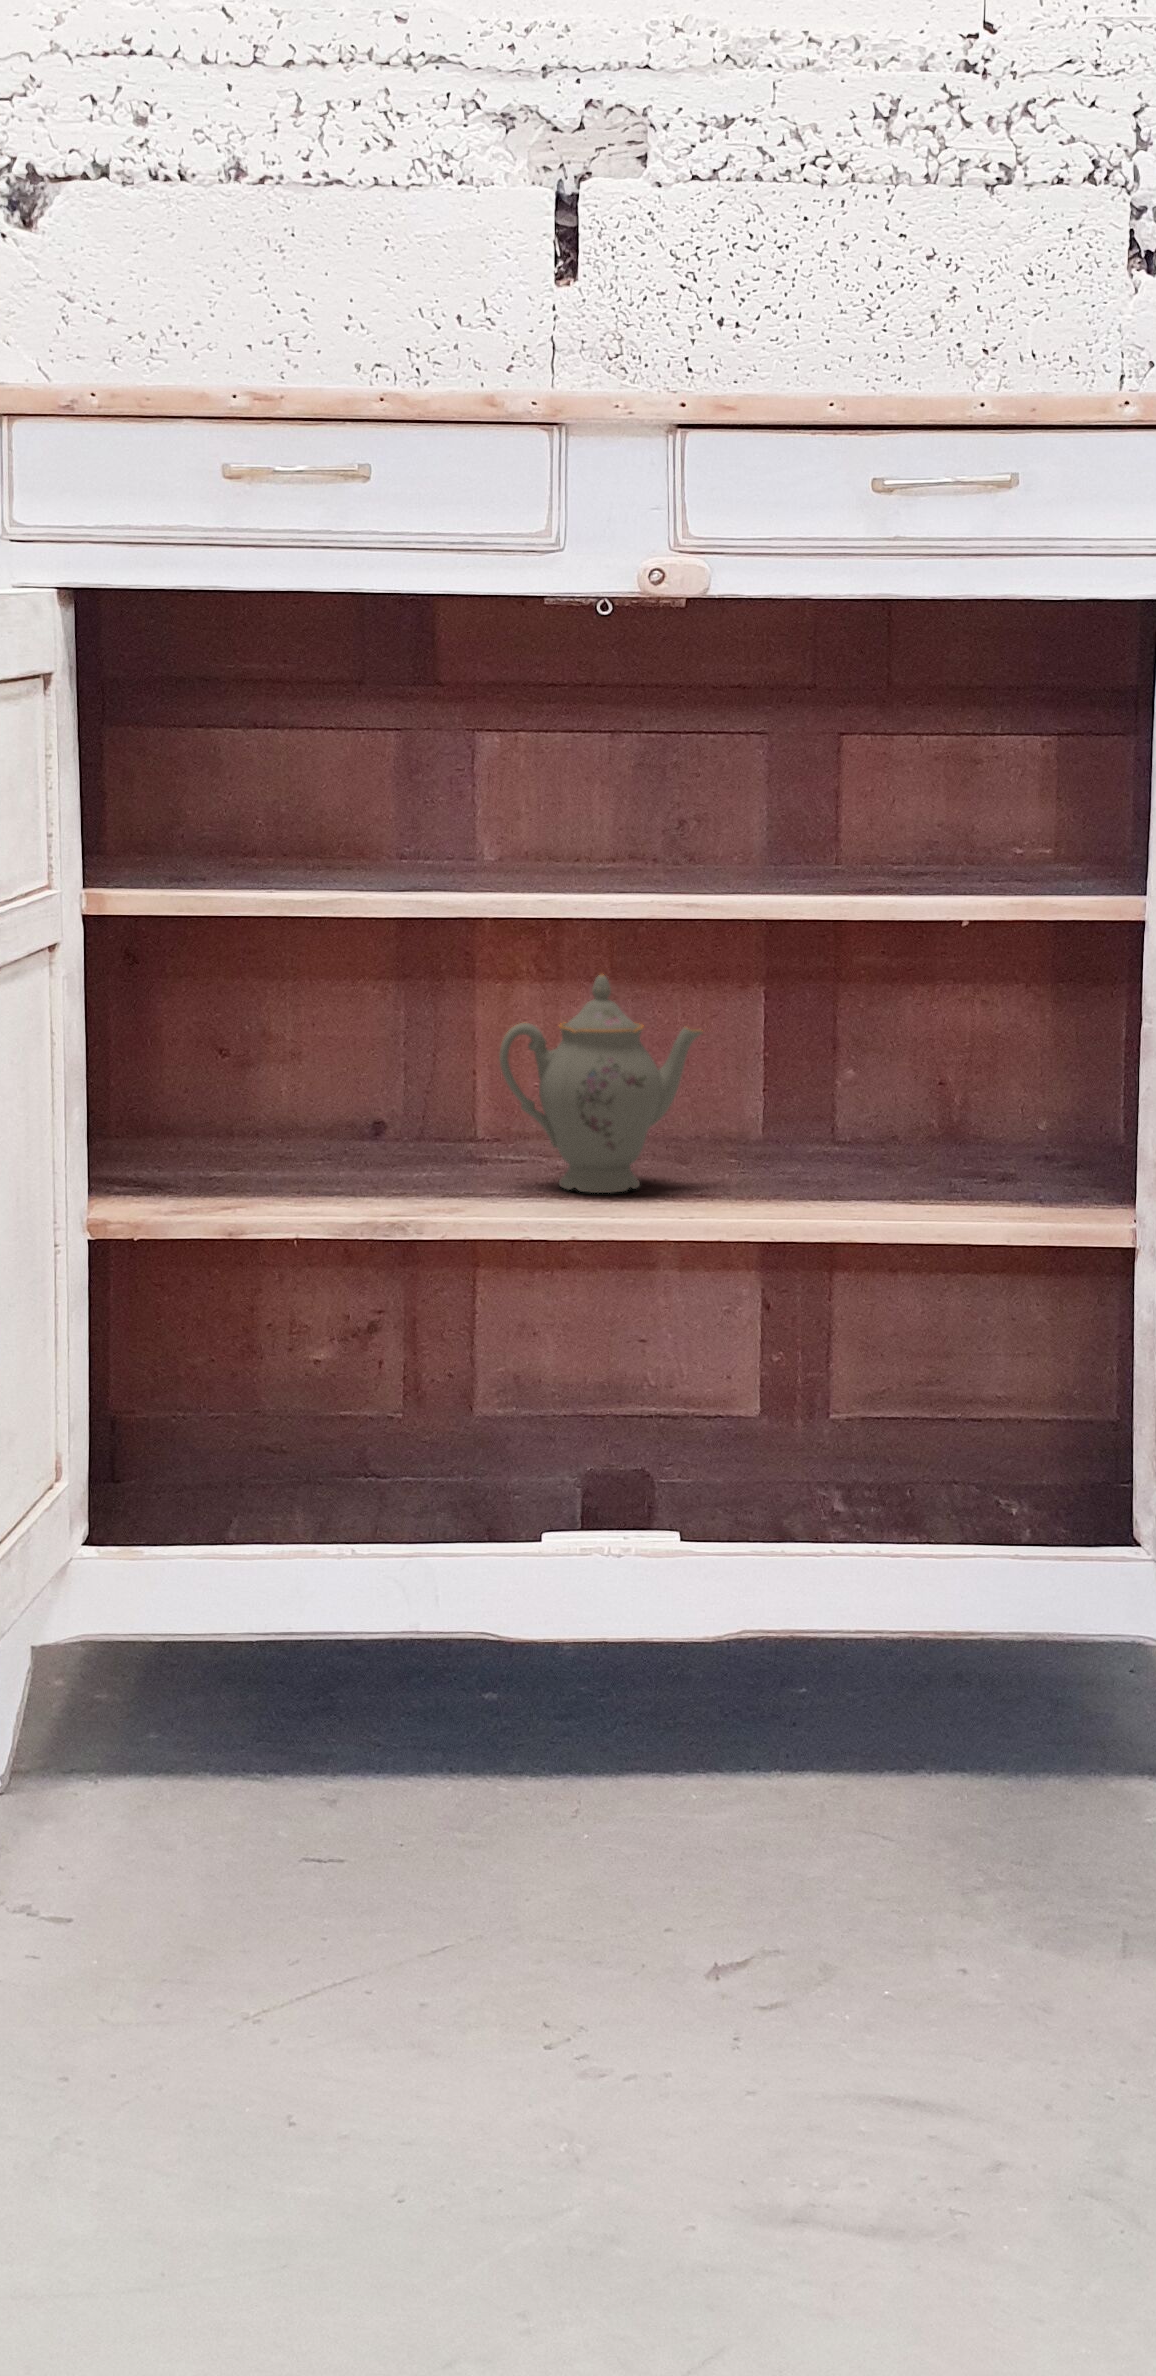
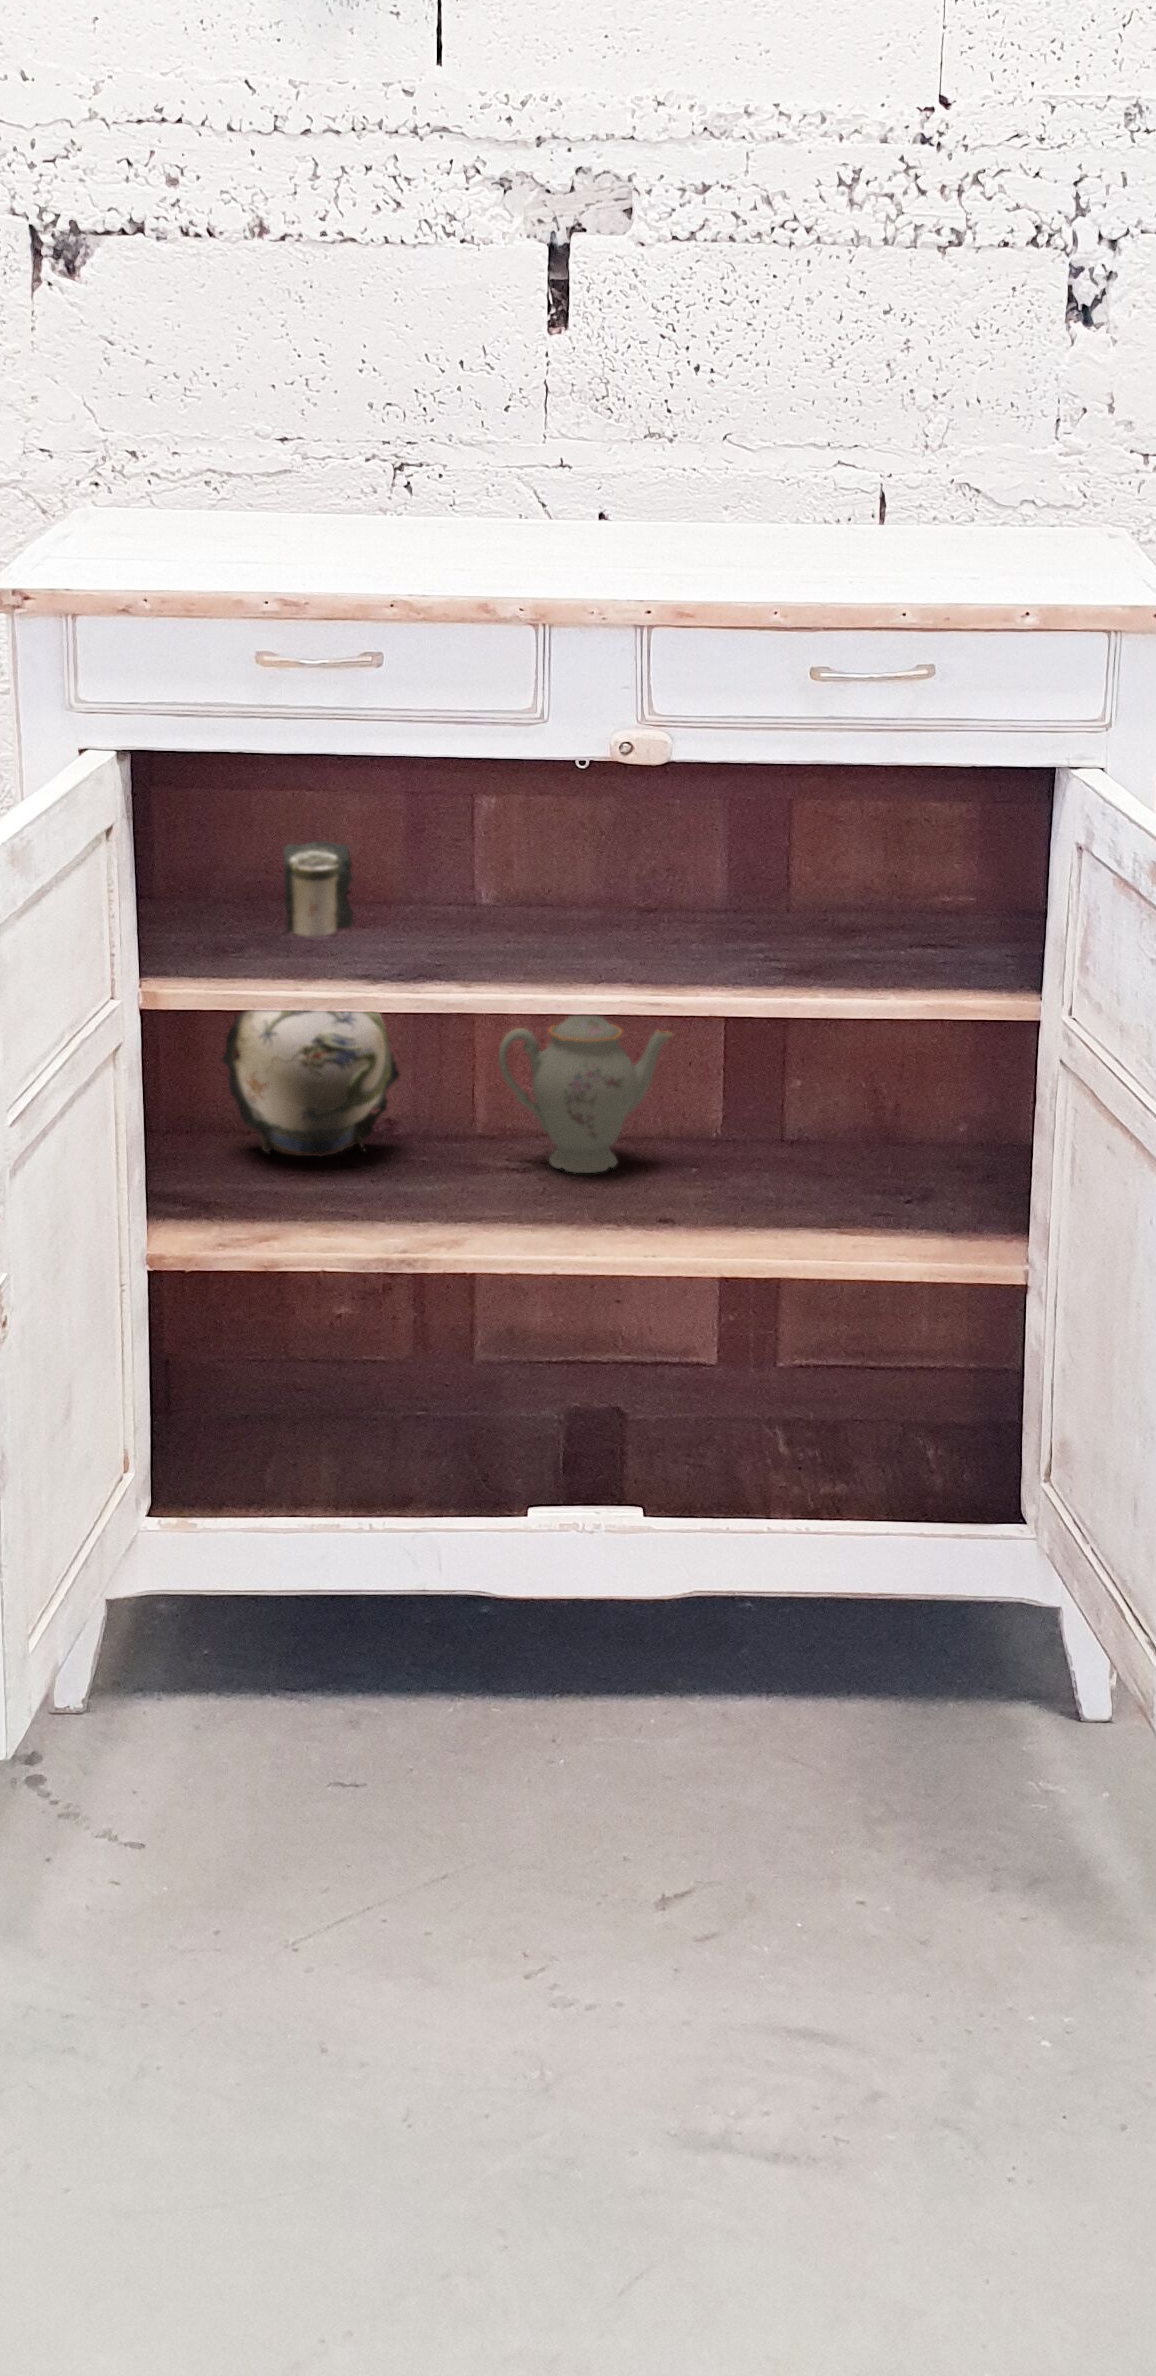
decorative vase: none [174,806,385,1180] -> present [222,842,400,1156]

